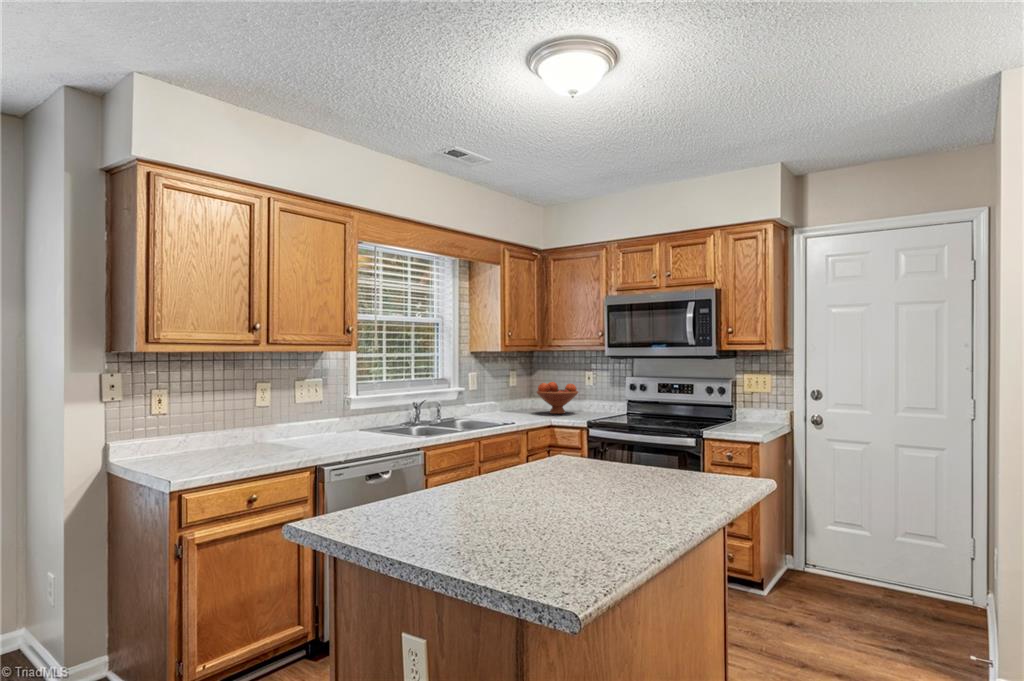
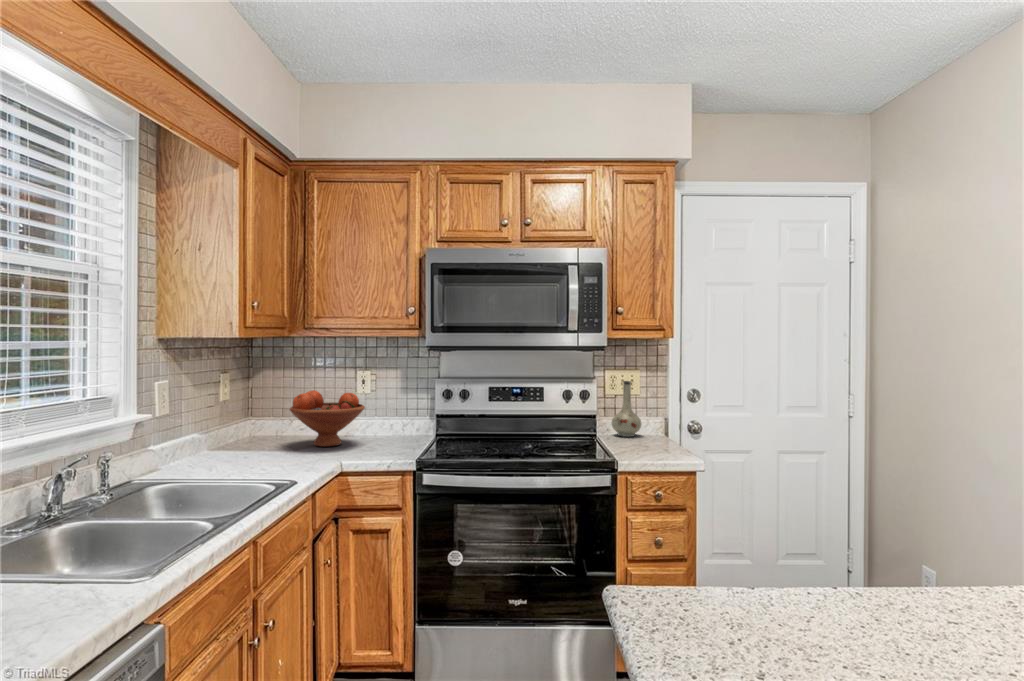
vase: none [745,381,768,422] -> present [612,381,641,437]

